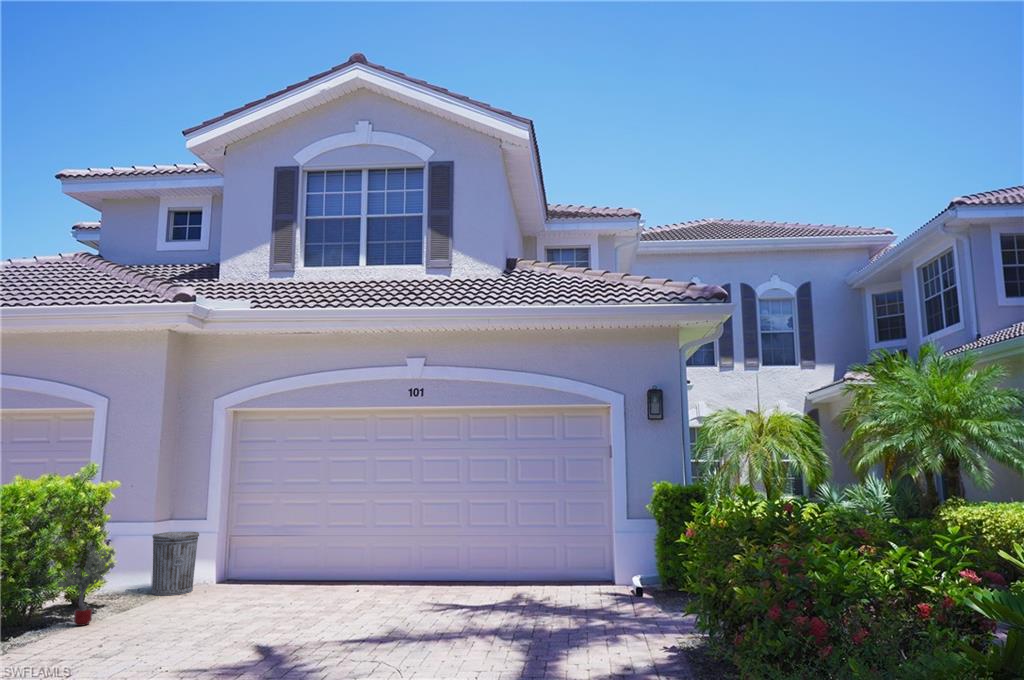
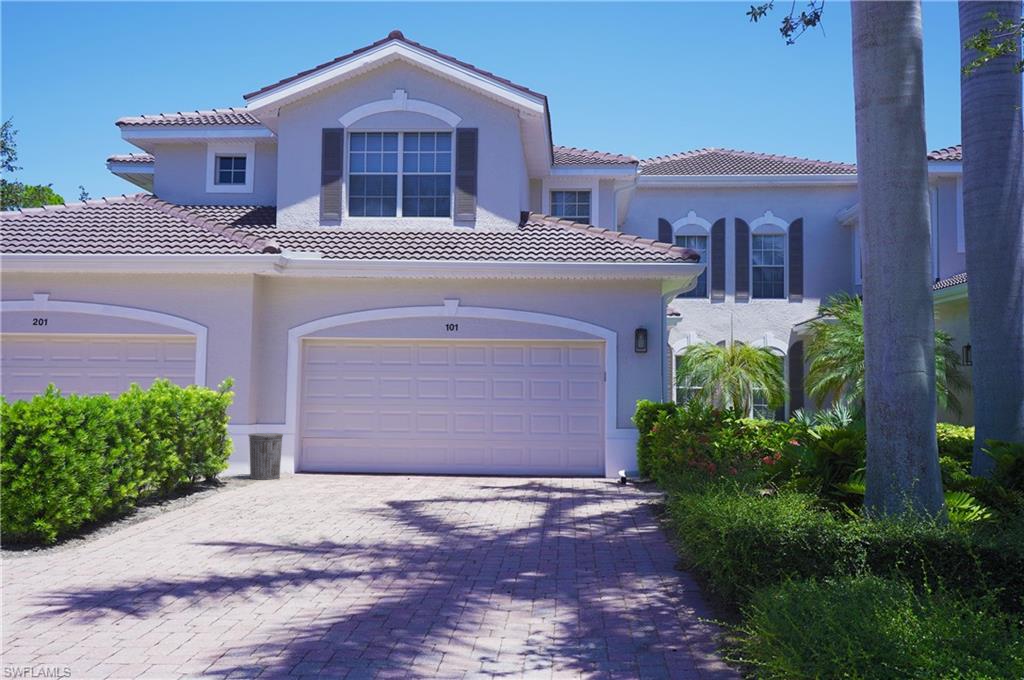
potted tree: present [57,542,115,626] -> none [205,435,241,493]

